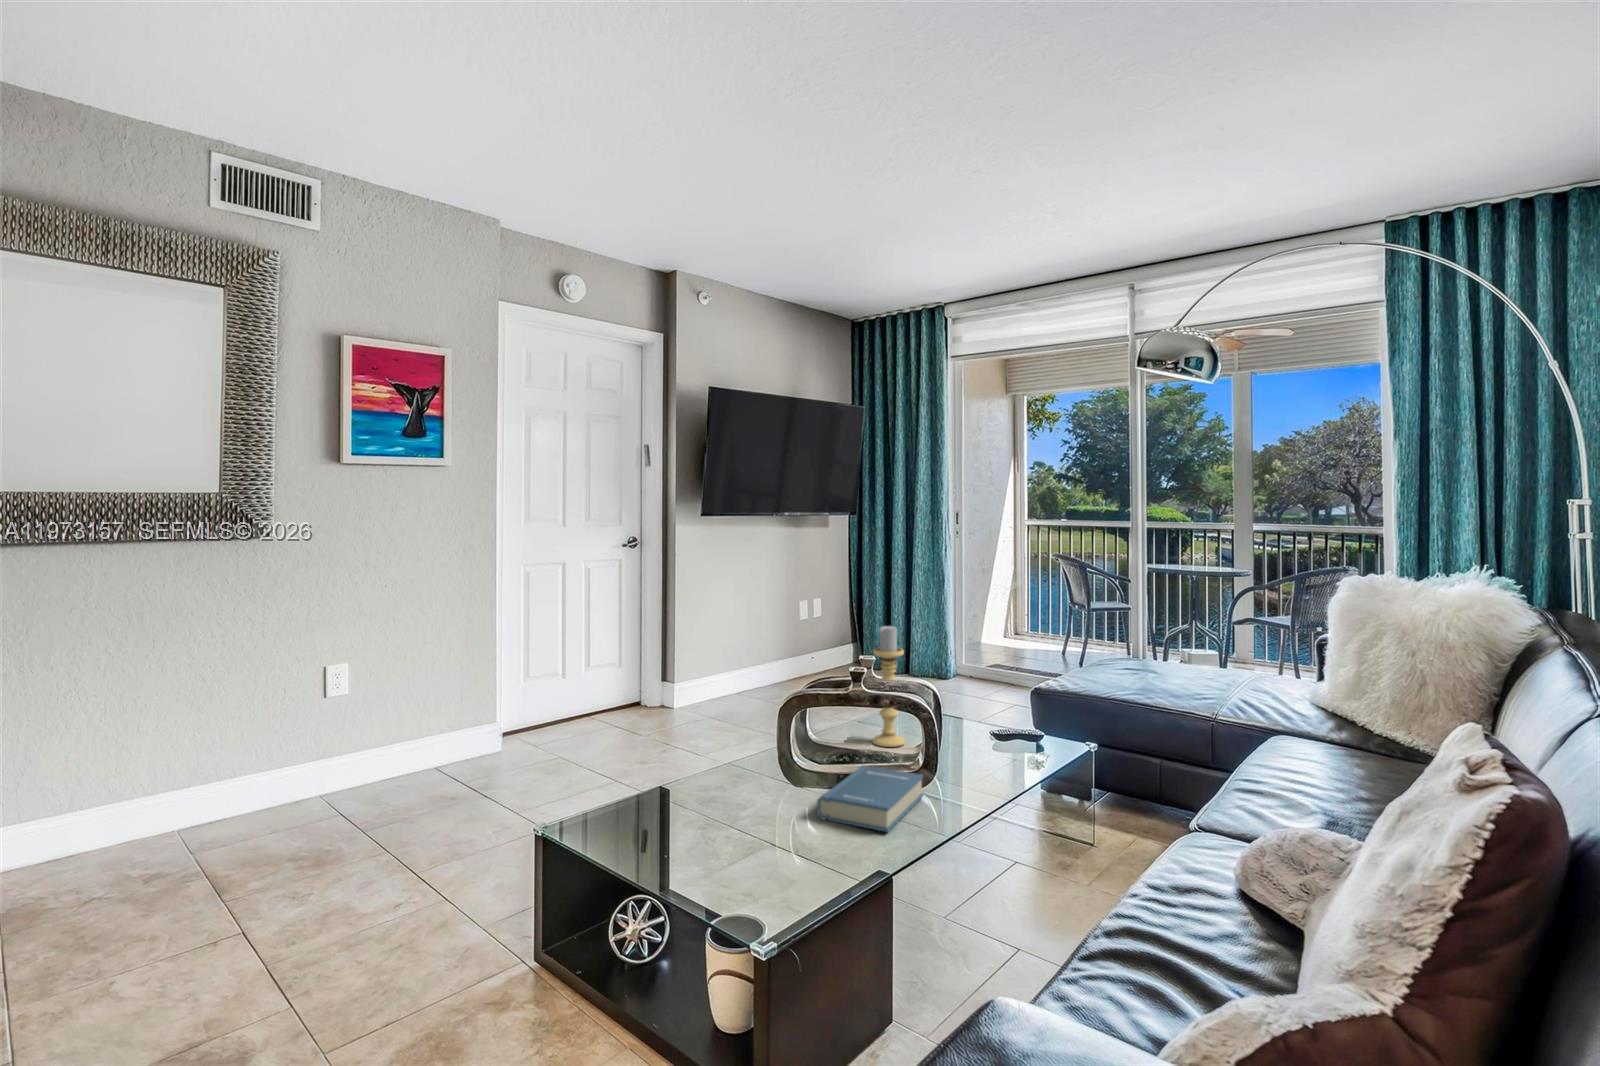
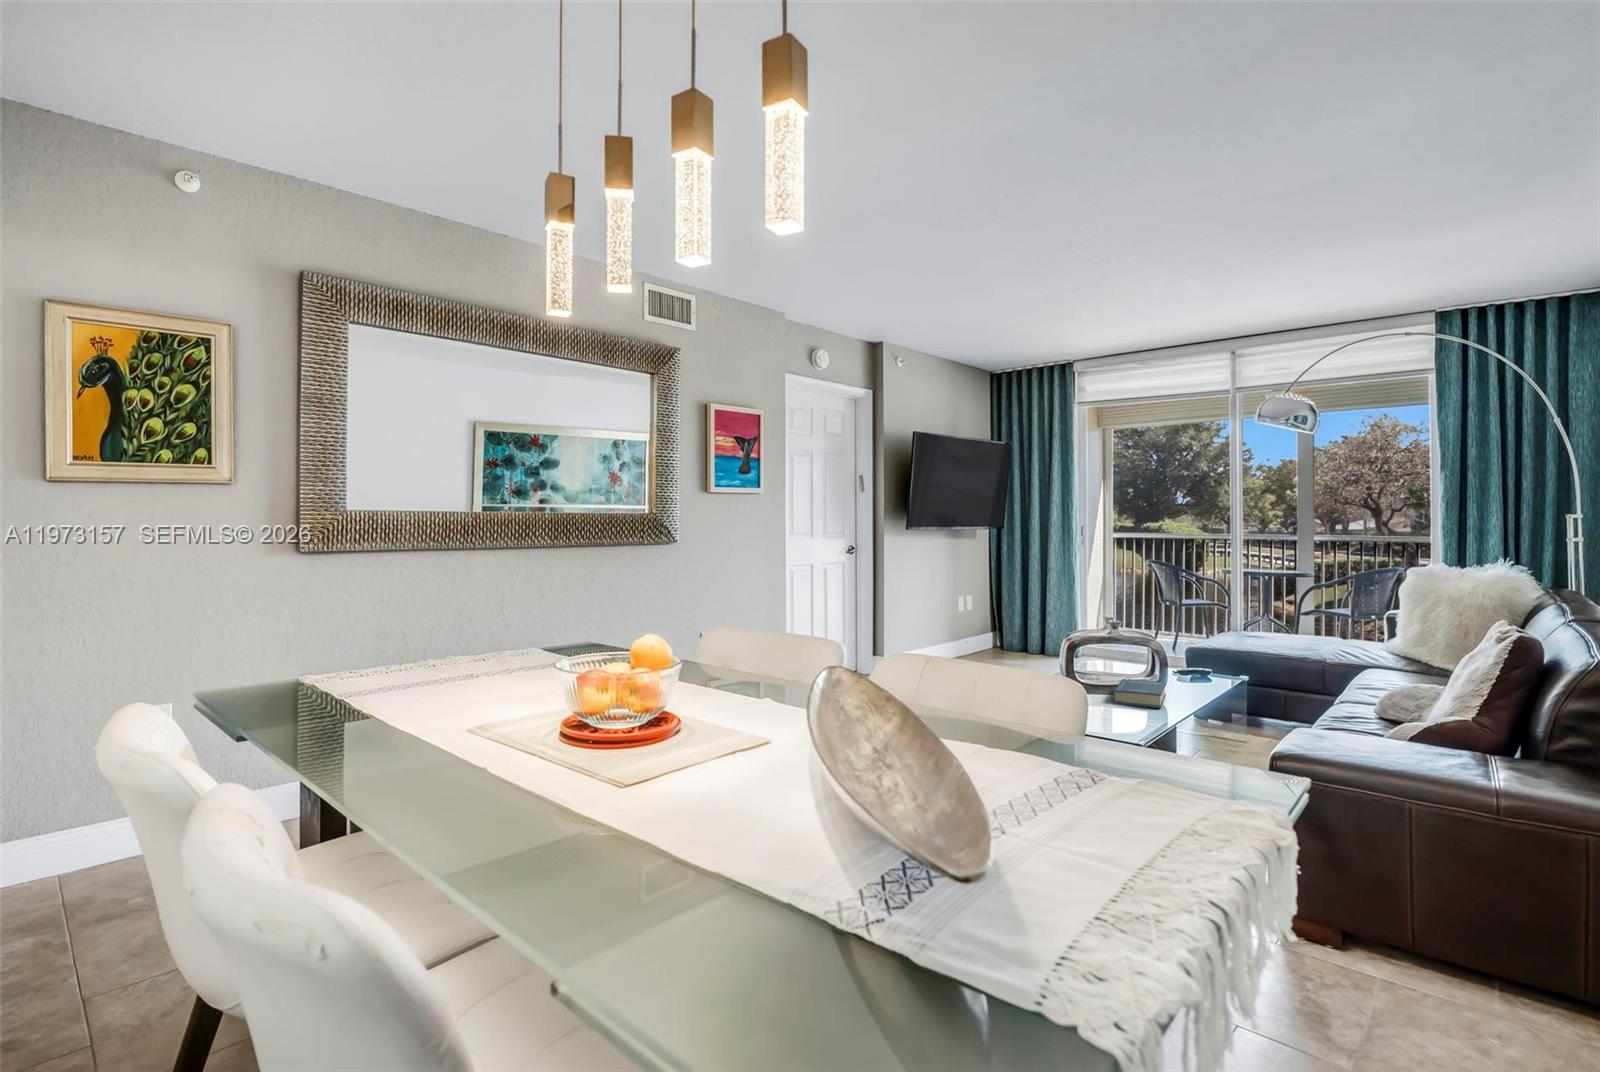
candle holder: present [873,626,905,747] -> none [1107,597,1129,675]

